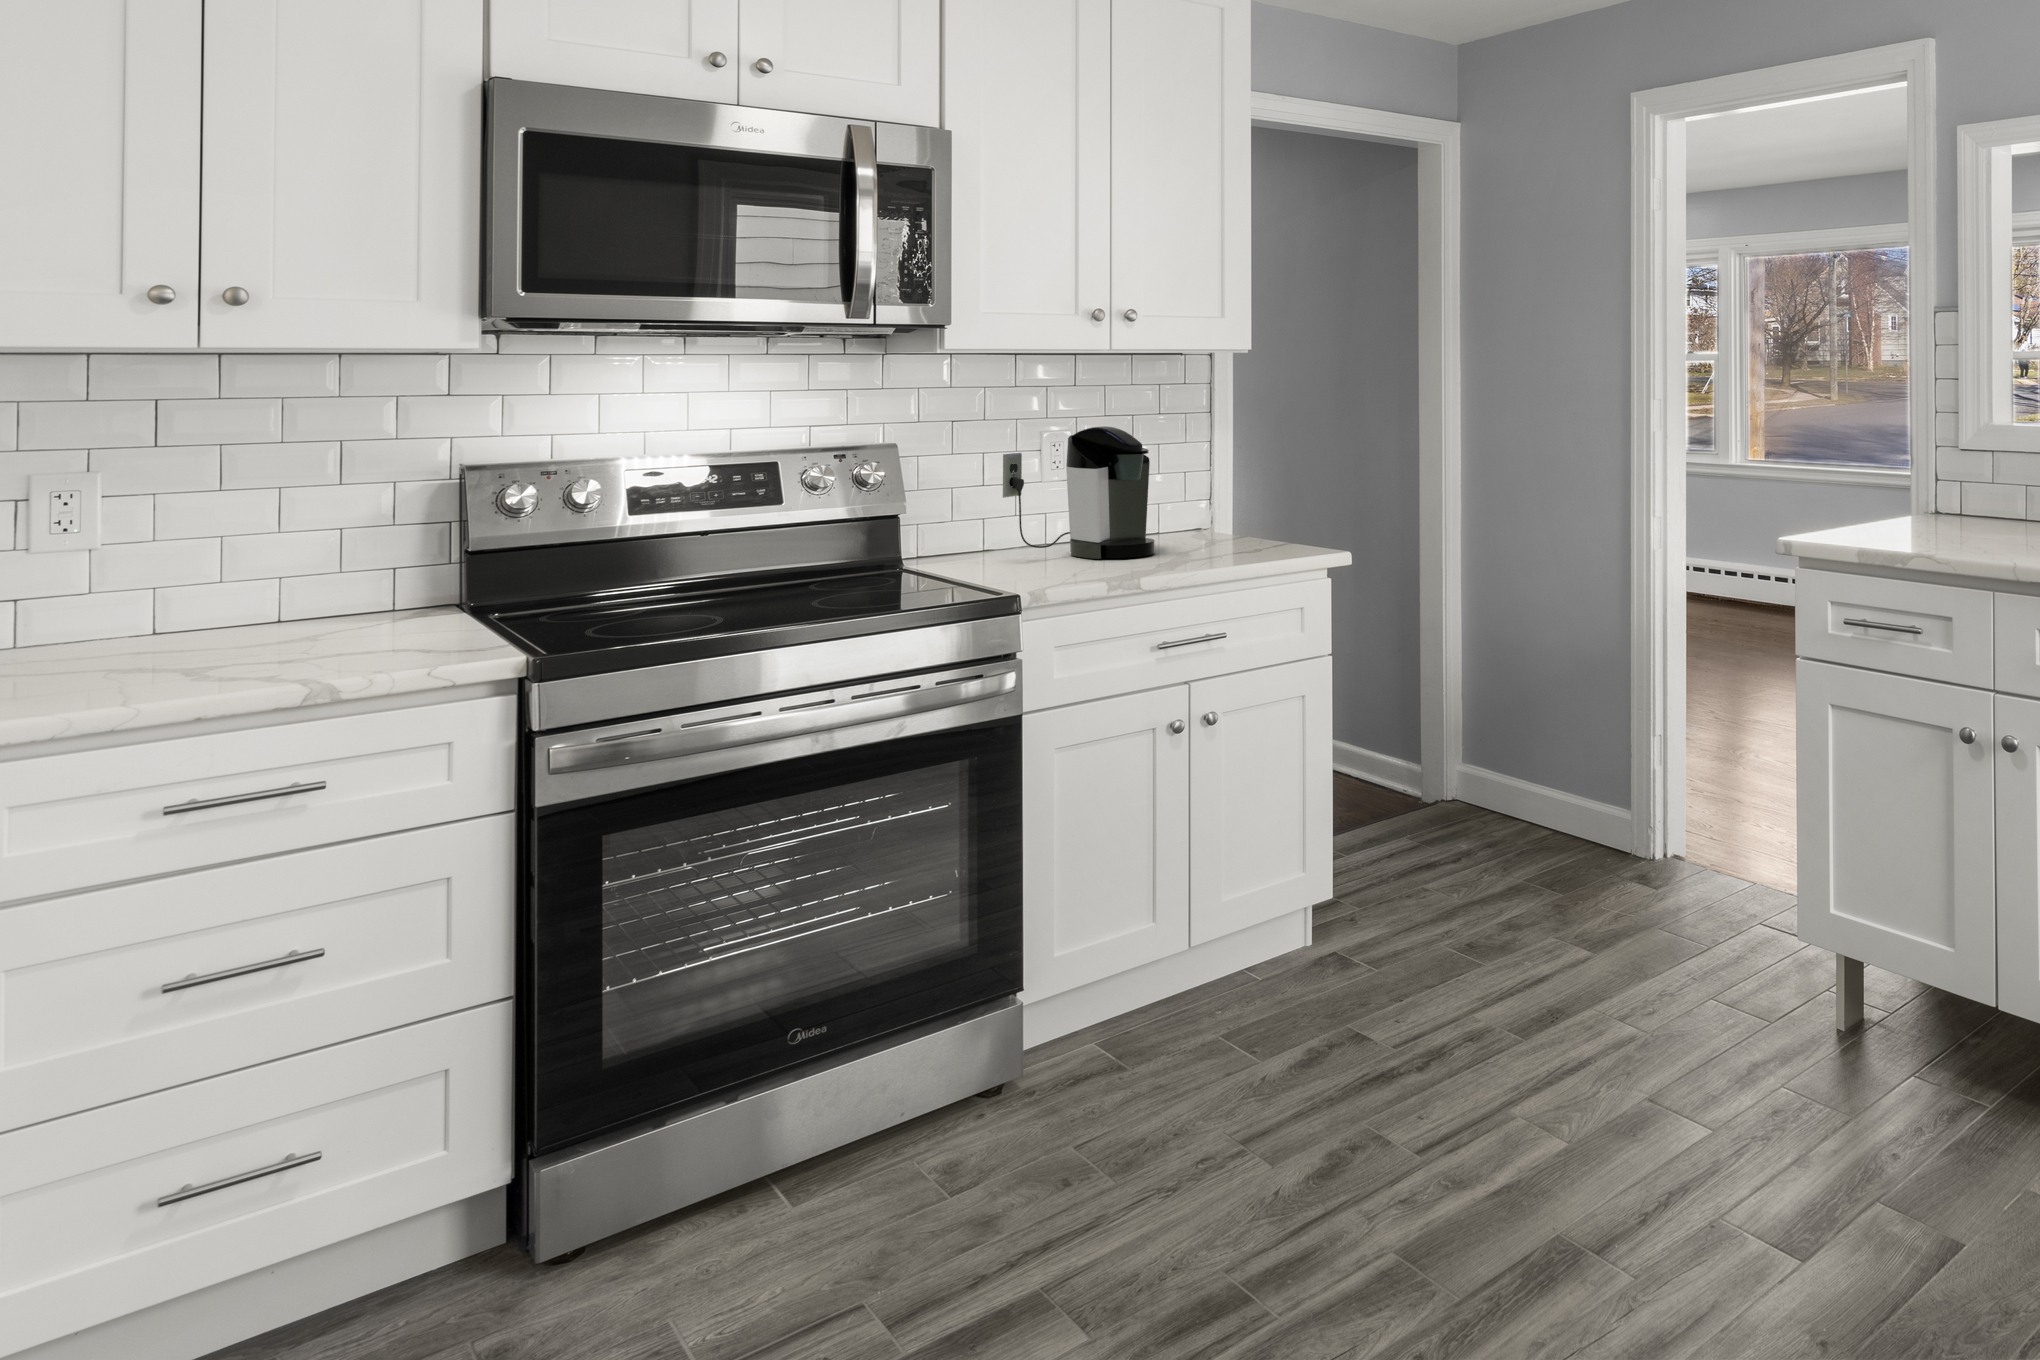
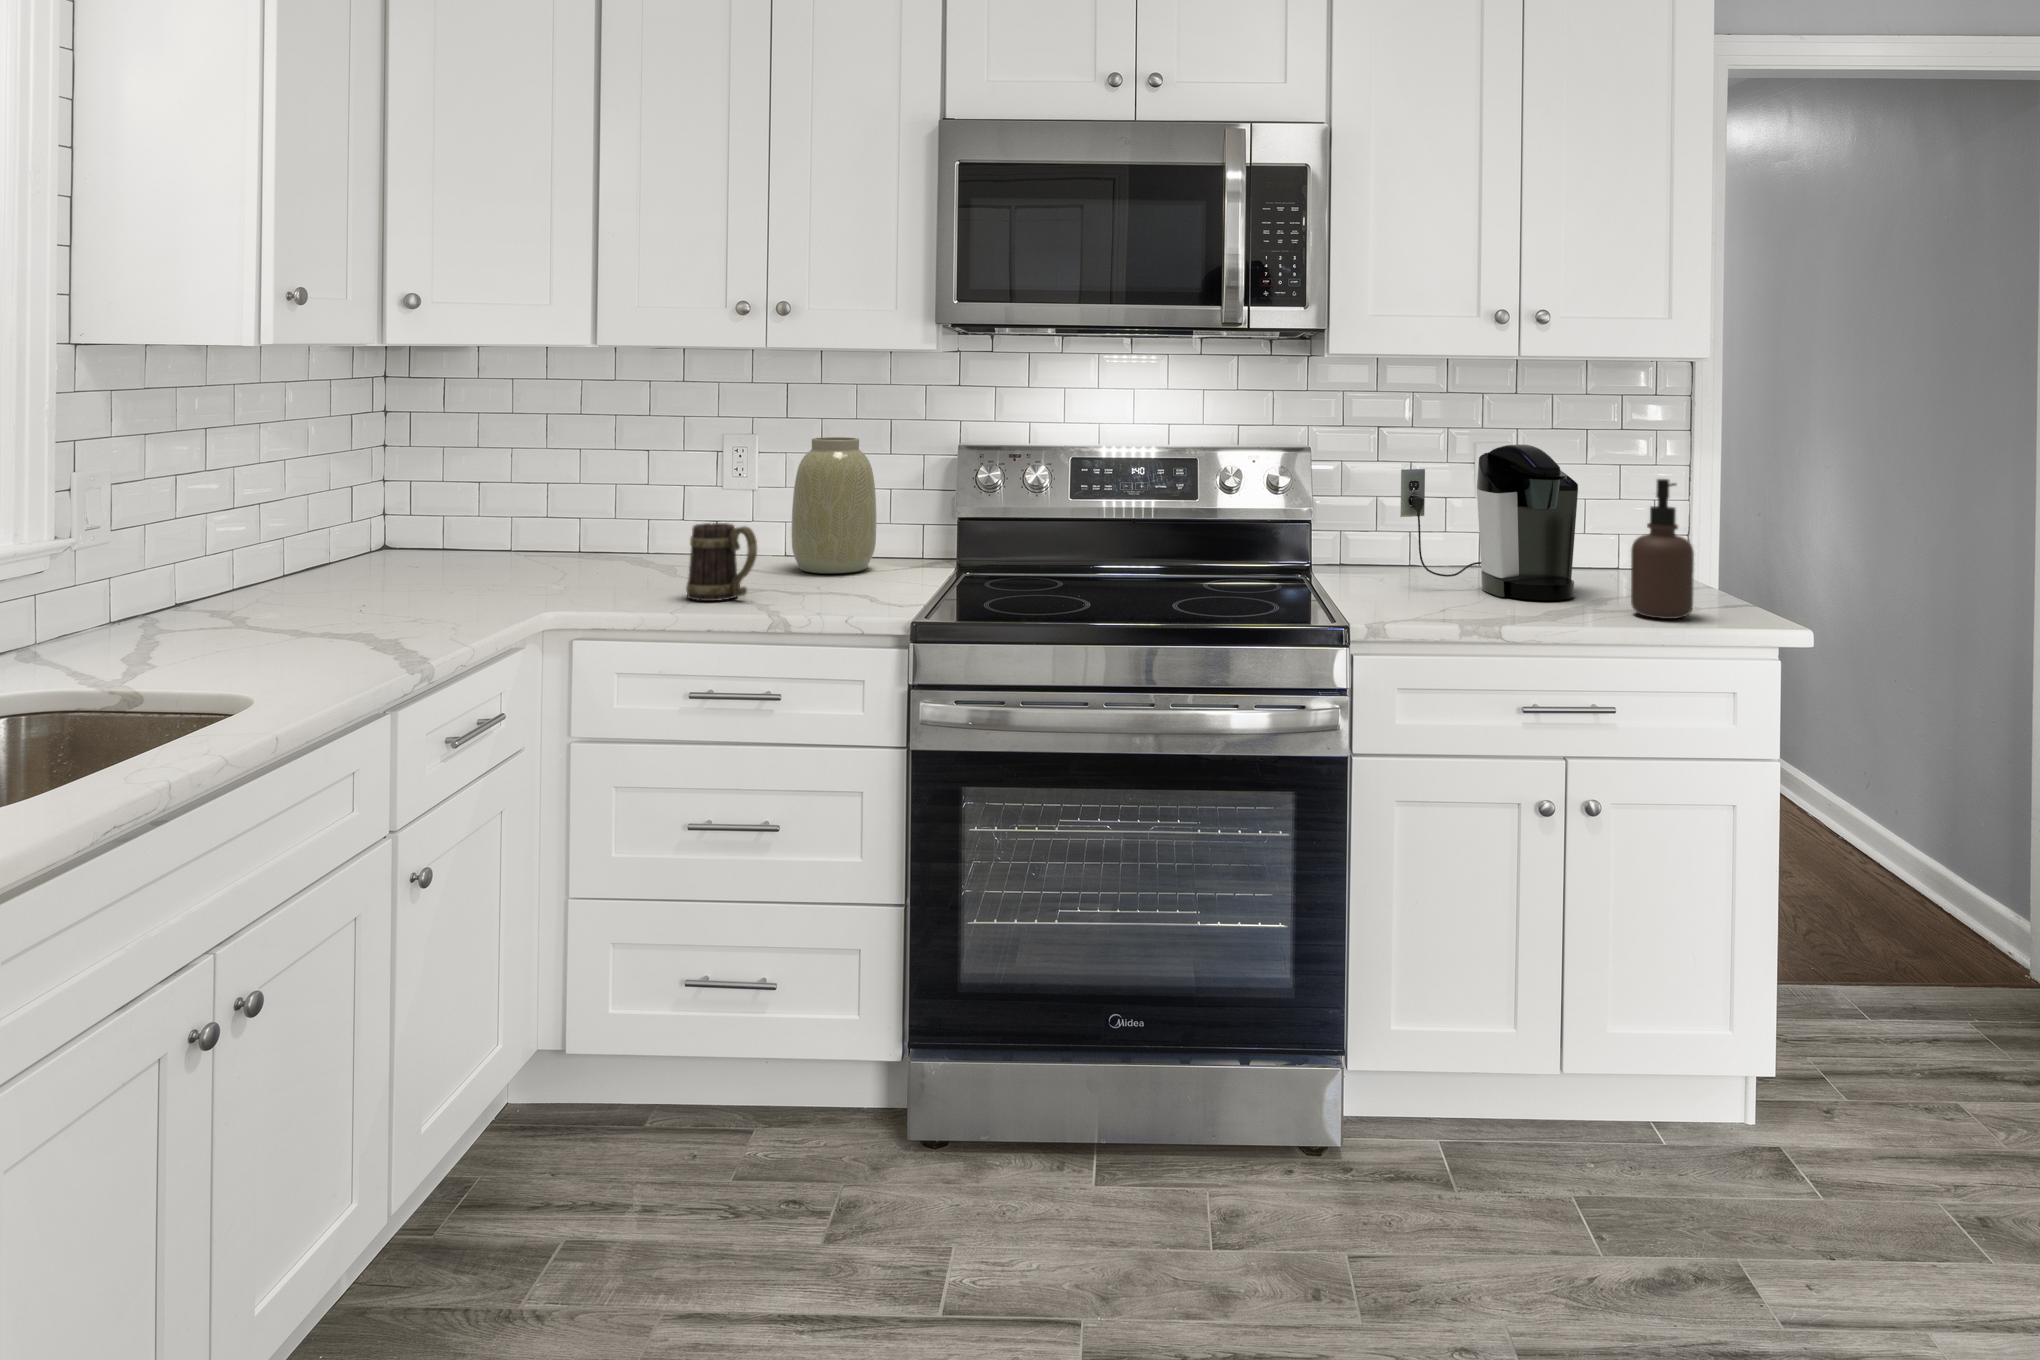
soap dispenser: none [1213,446,1262,558] -> present [1631,479,1694,619]
vase: none [225,458,362,630] -> present [792,437,876,574]
mug: none [118,573,253,678] -> present [686,523,757,601]

